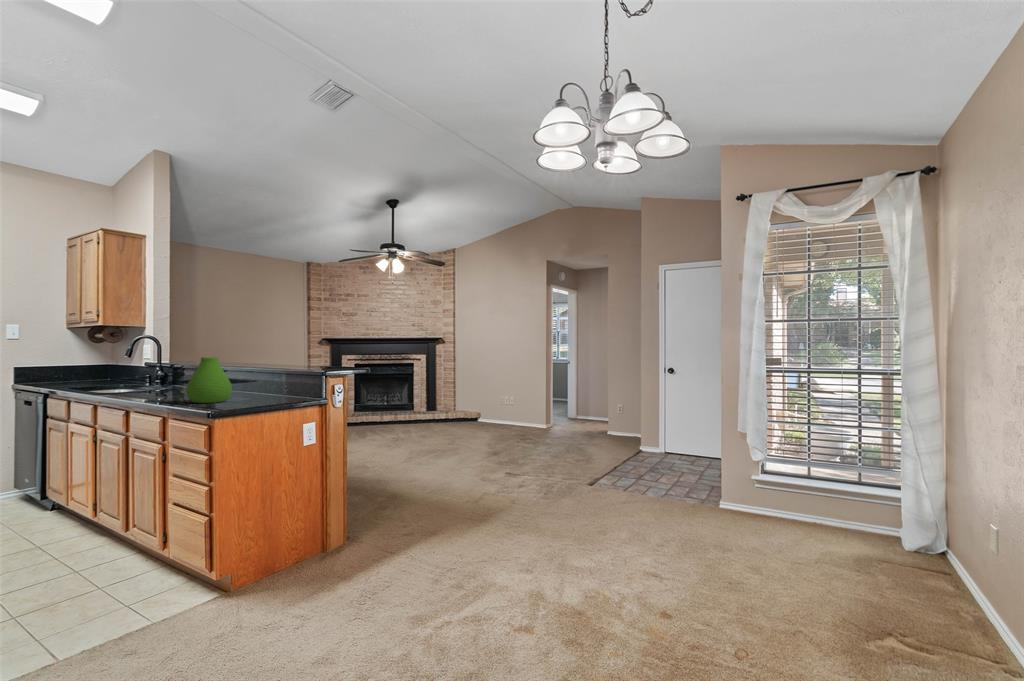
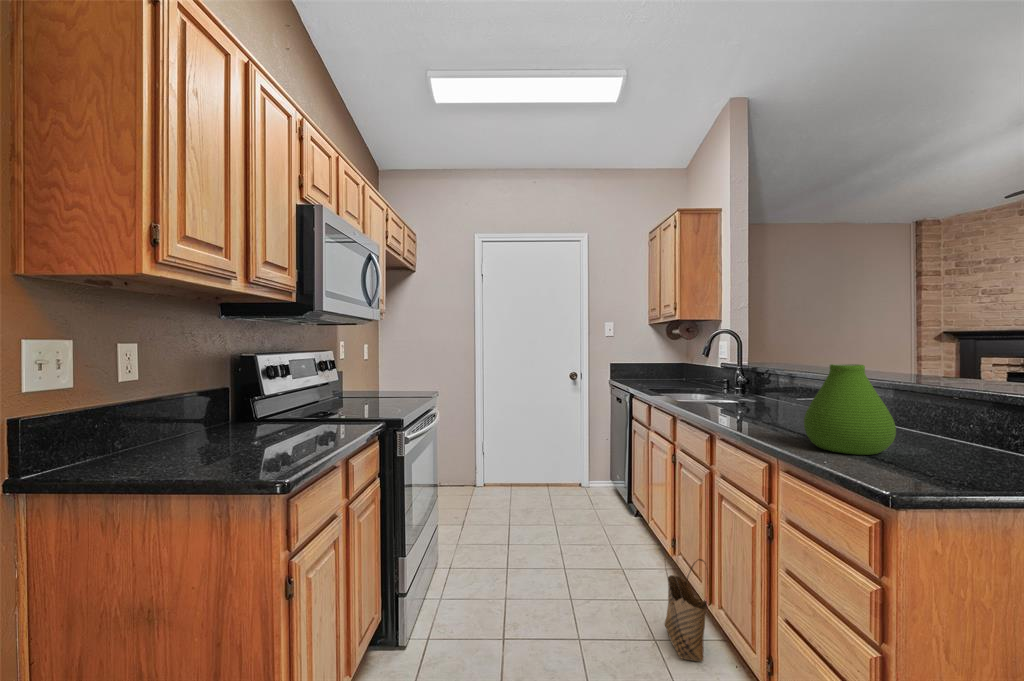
woven basket: none [85,498,123,568] -> present [665,559,708,662]

